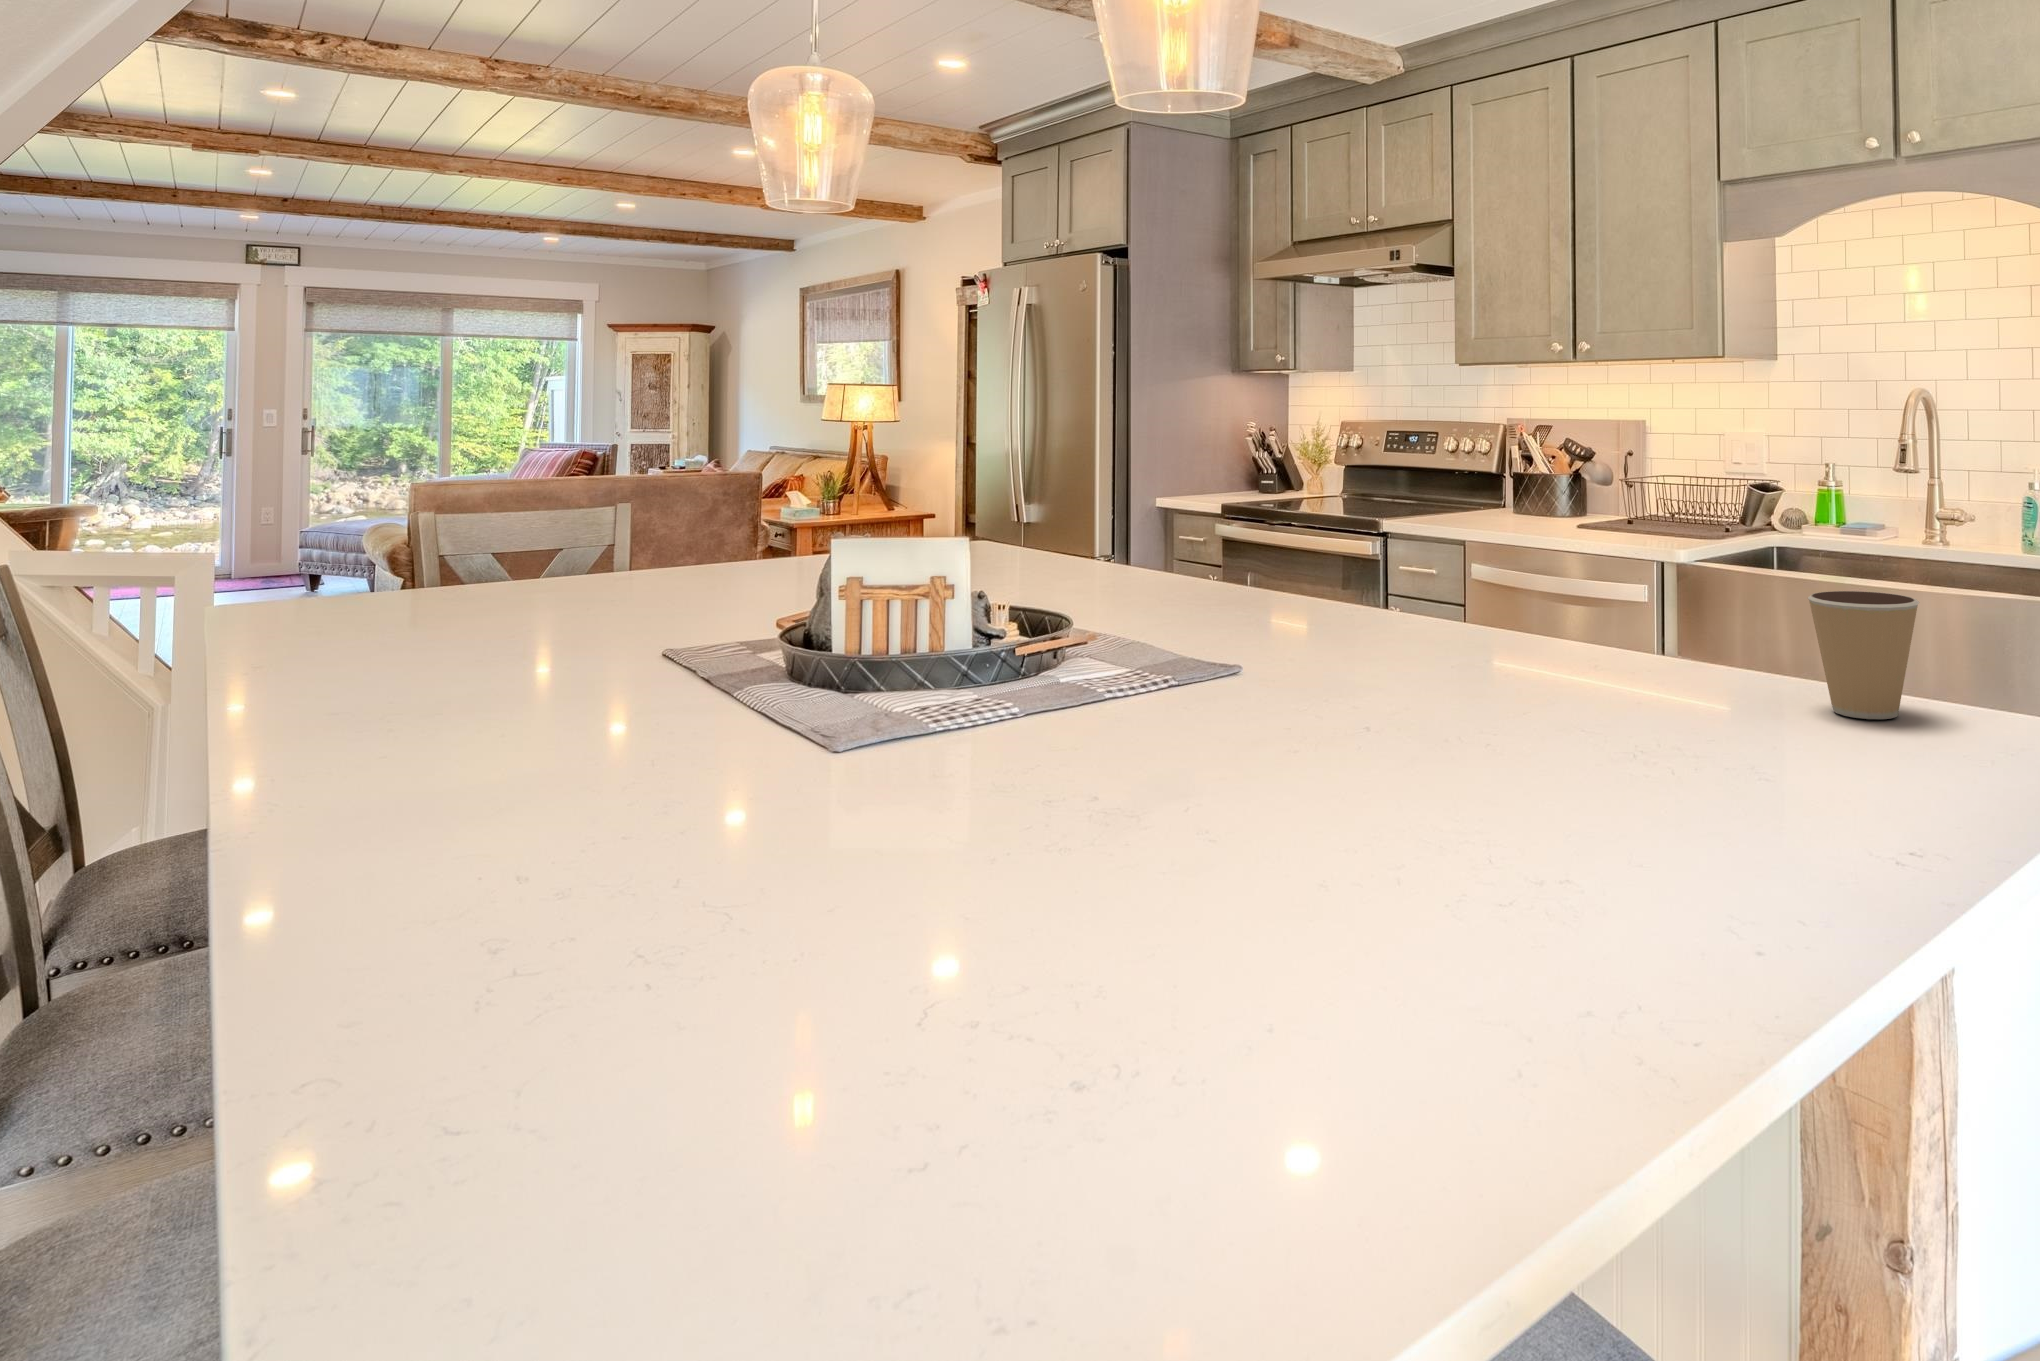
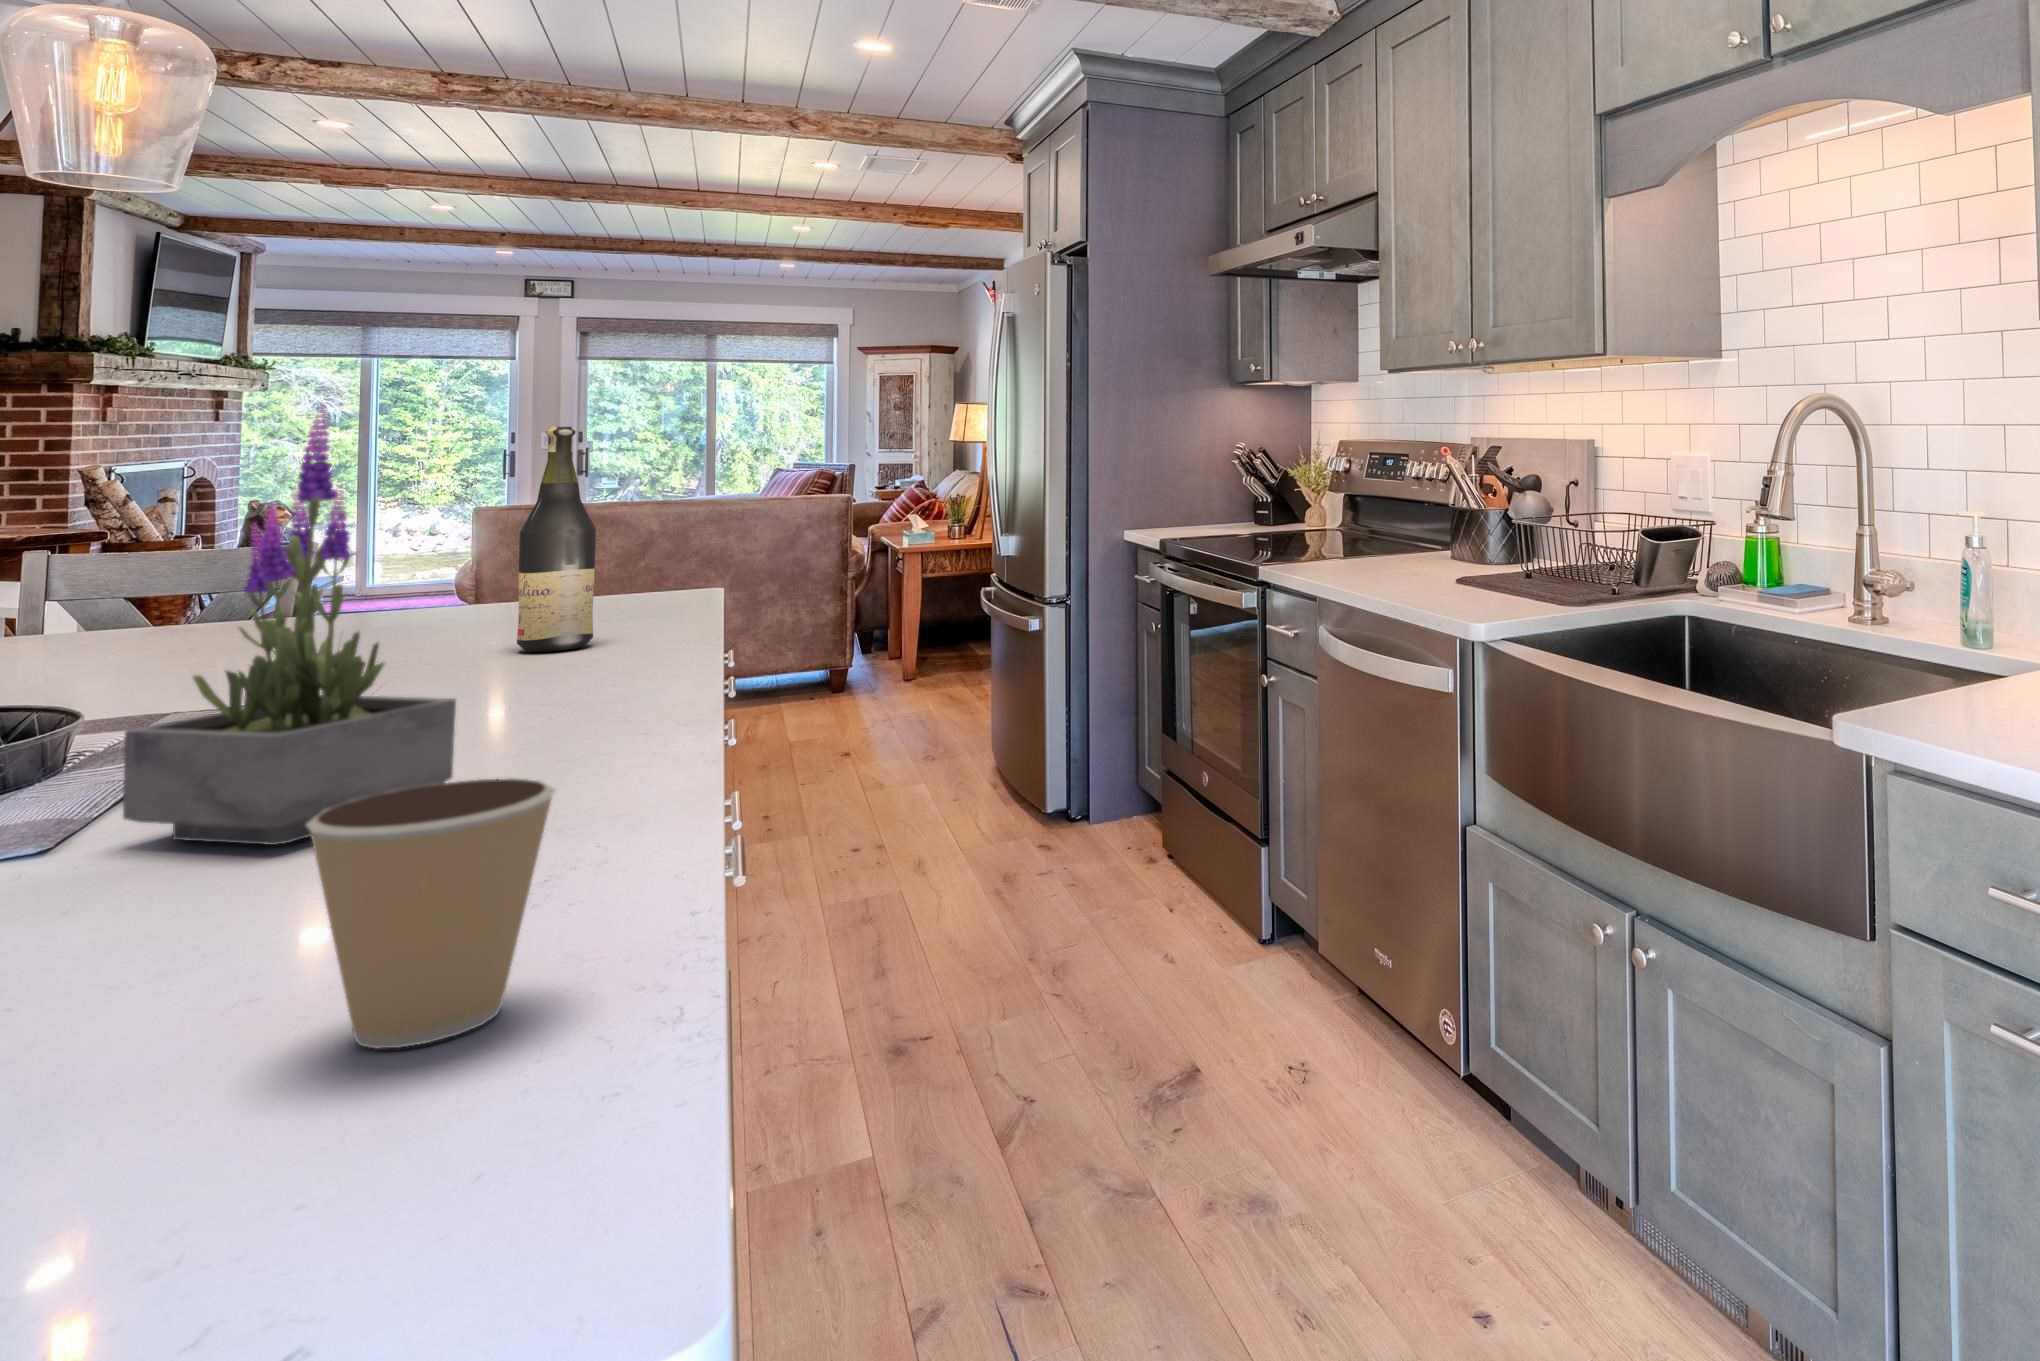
potted plant: none [1329,384,1457,666] -> present [123,405,456,845]
wine bottle: none [1040,401,1091,577] -> present [517,427,596,652]

